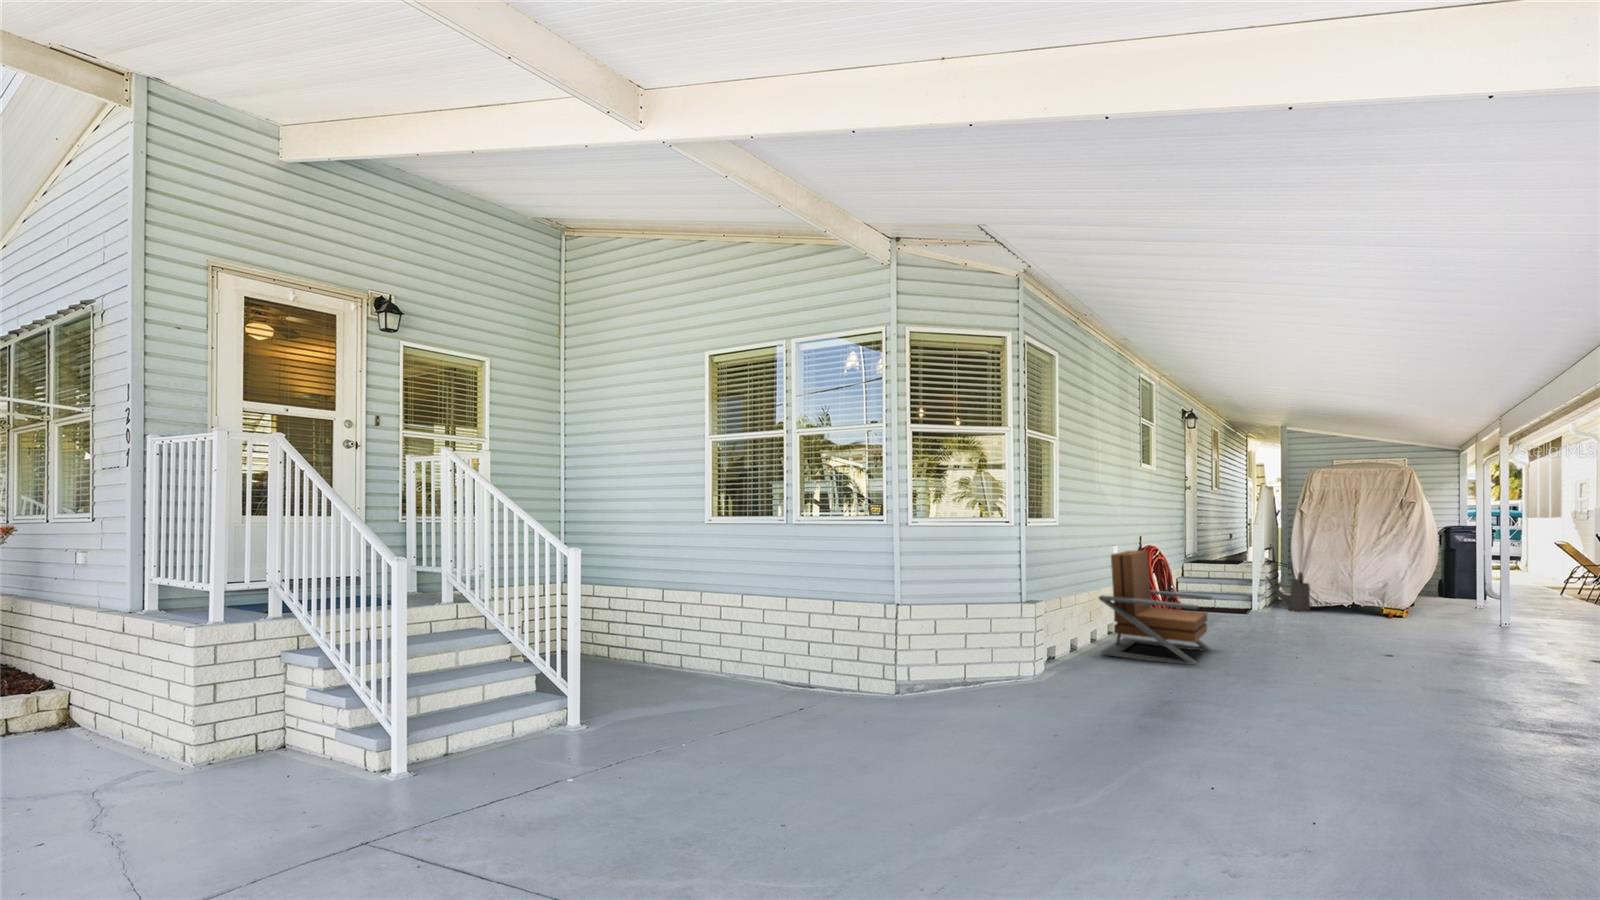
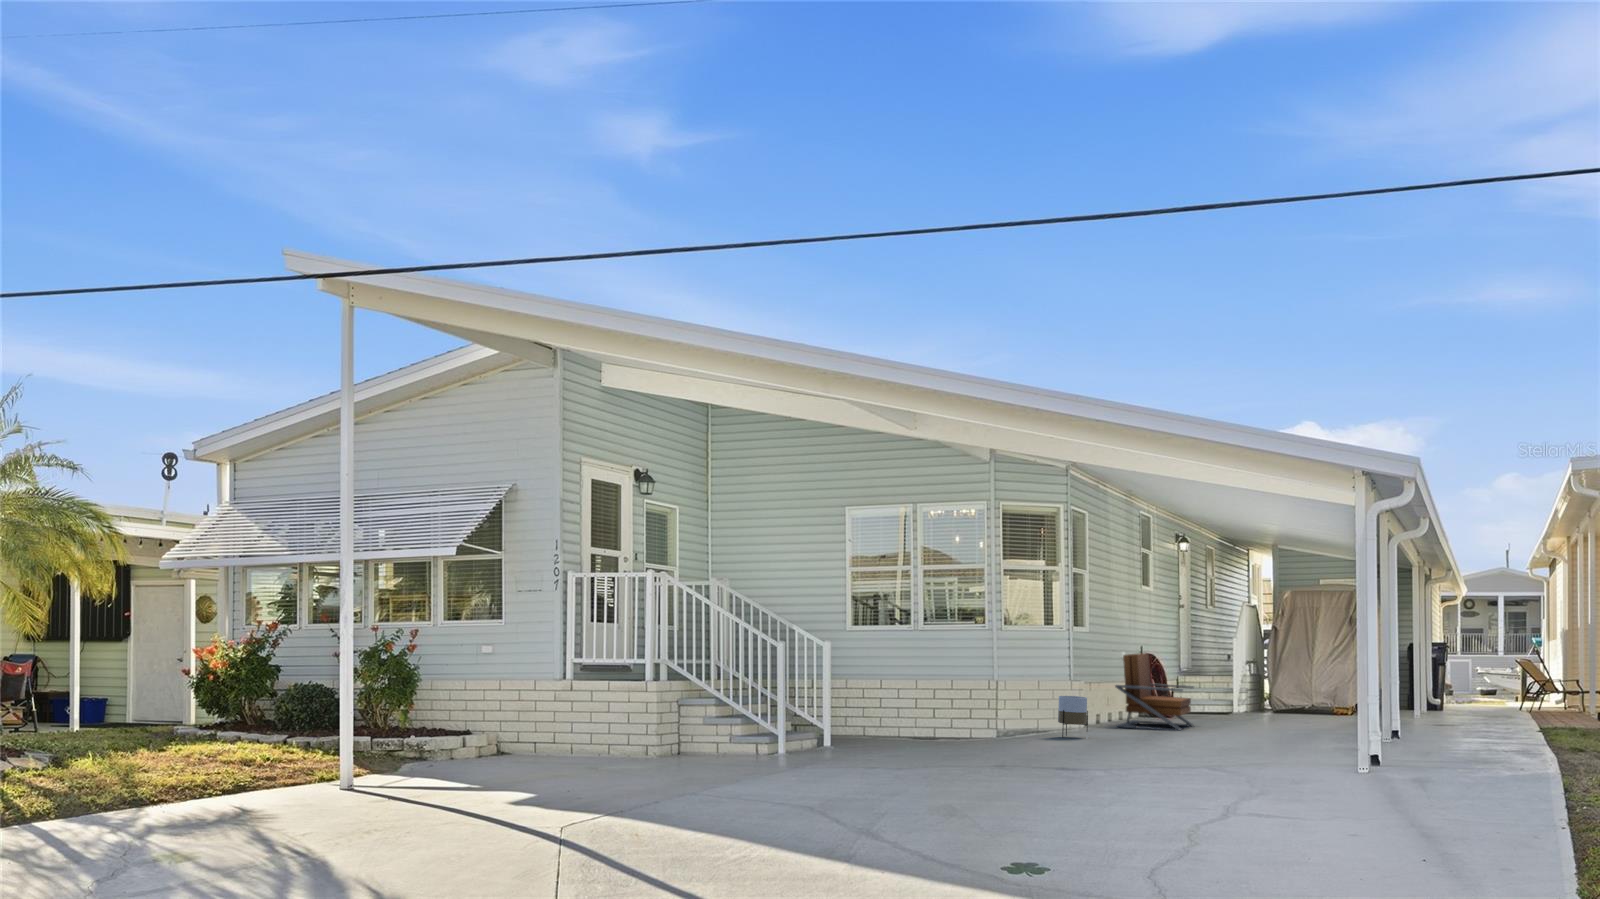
watering can: present [1266,572,1311,612] -> none [1246,679,1288,713]
planter: none [999,626,1046,696] -> present [1058,696,1088,737]

